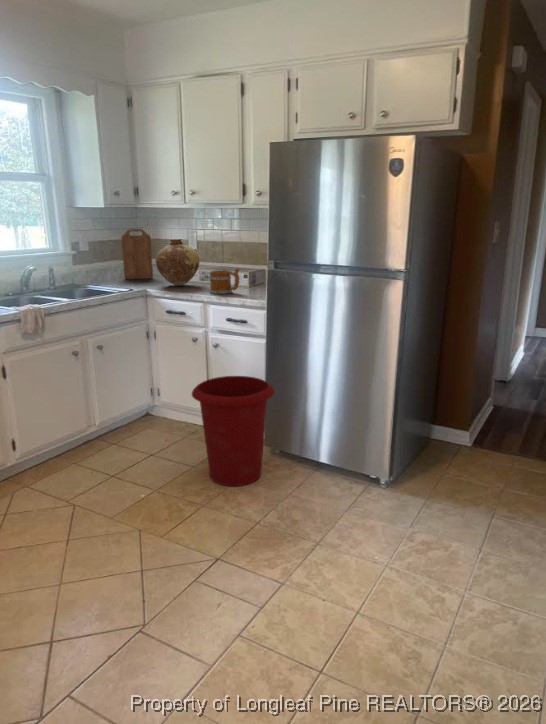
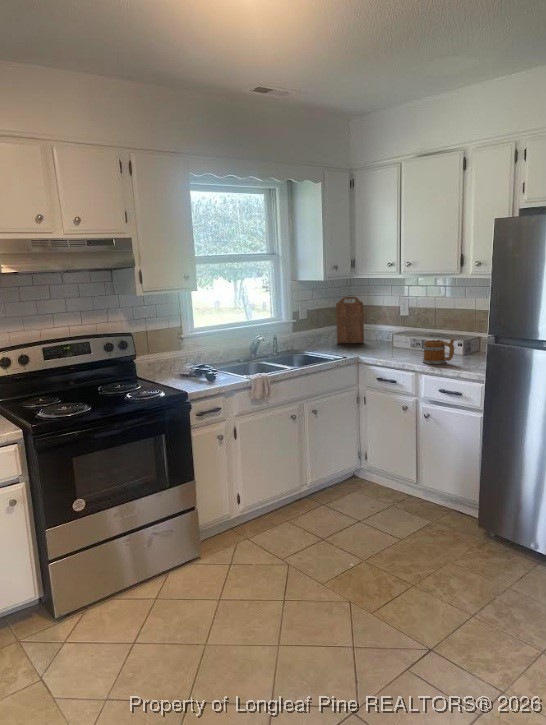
vase: present [156,239,199,286] -> none [369,308,412,353]
waste bin: present [192,376,275,486] -> none [404,450,492,566]

